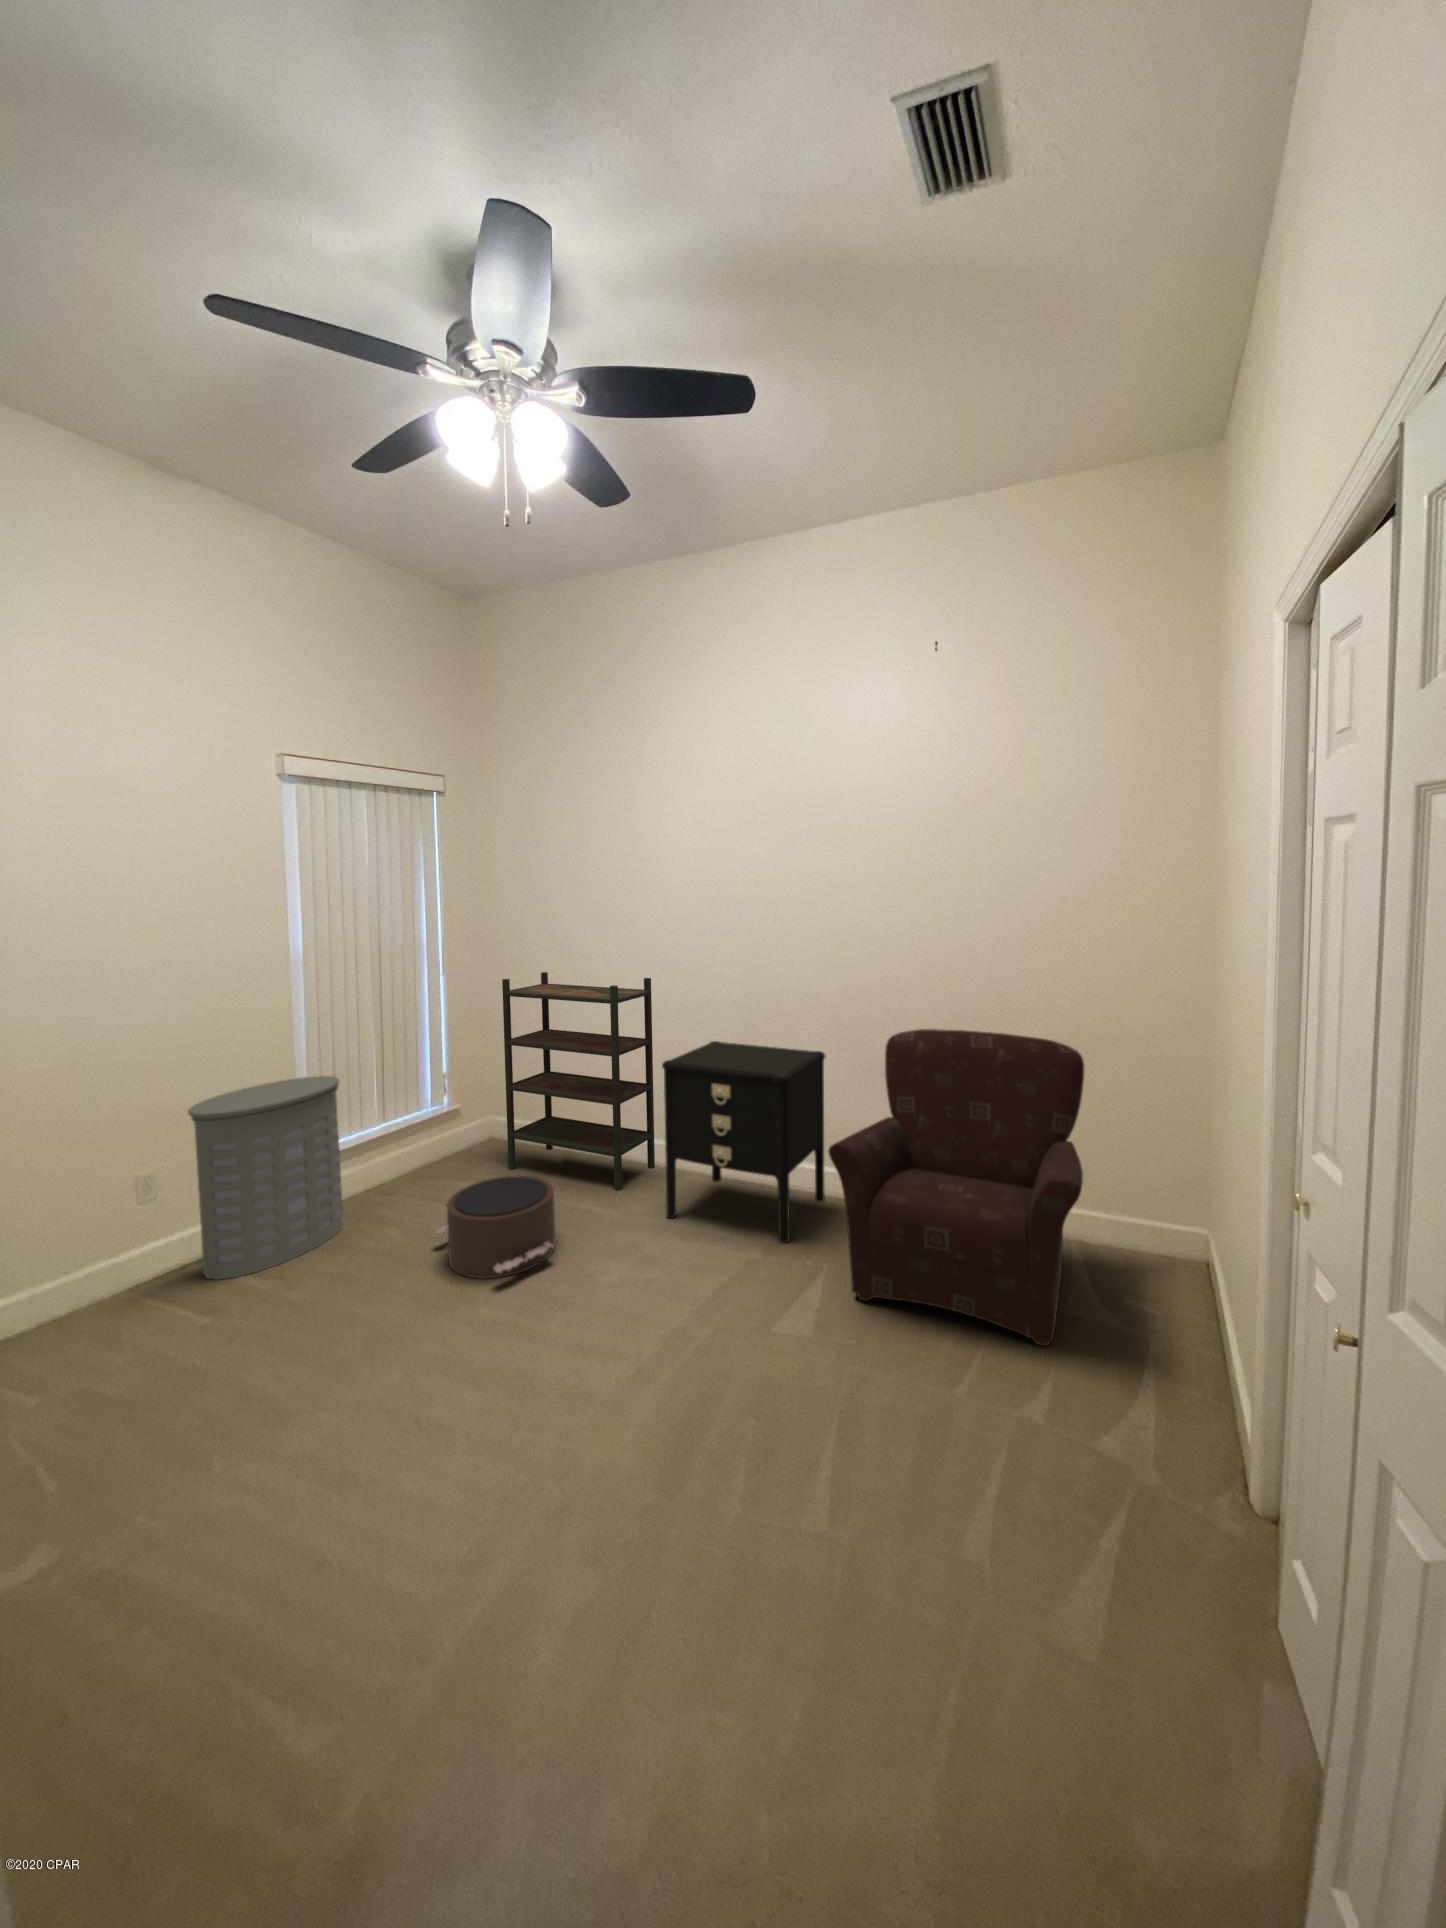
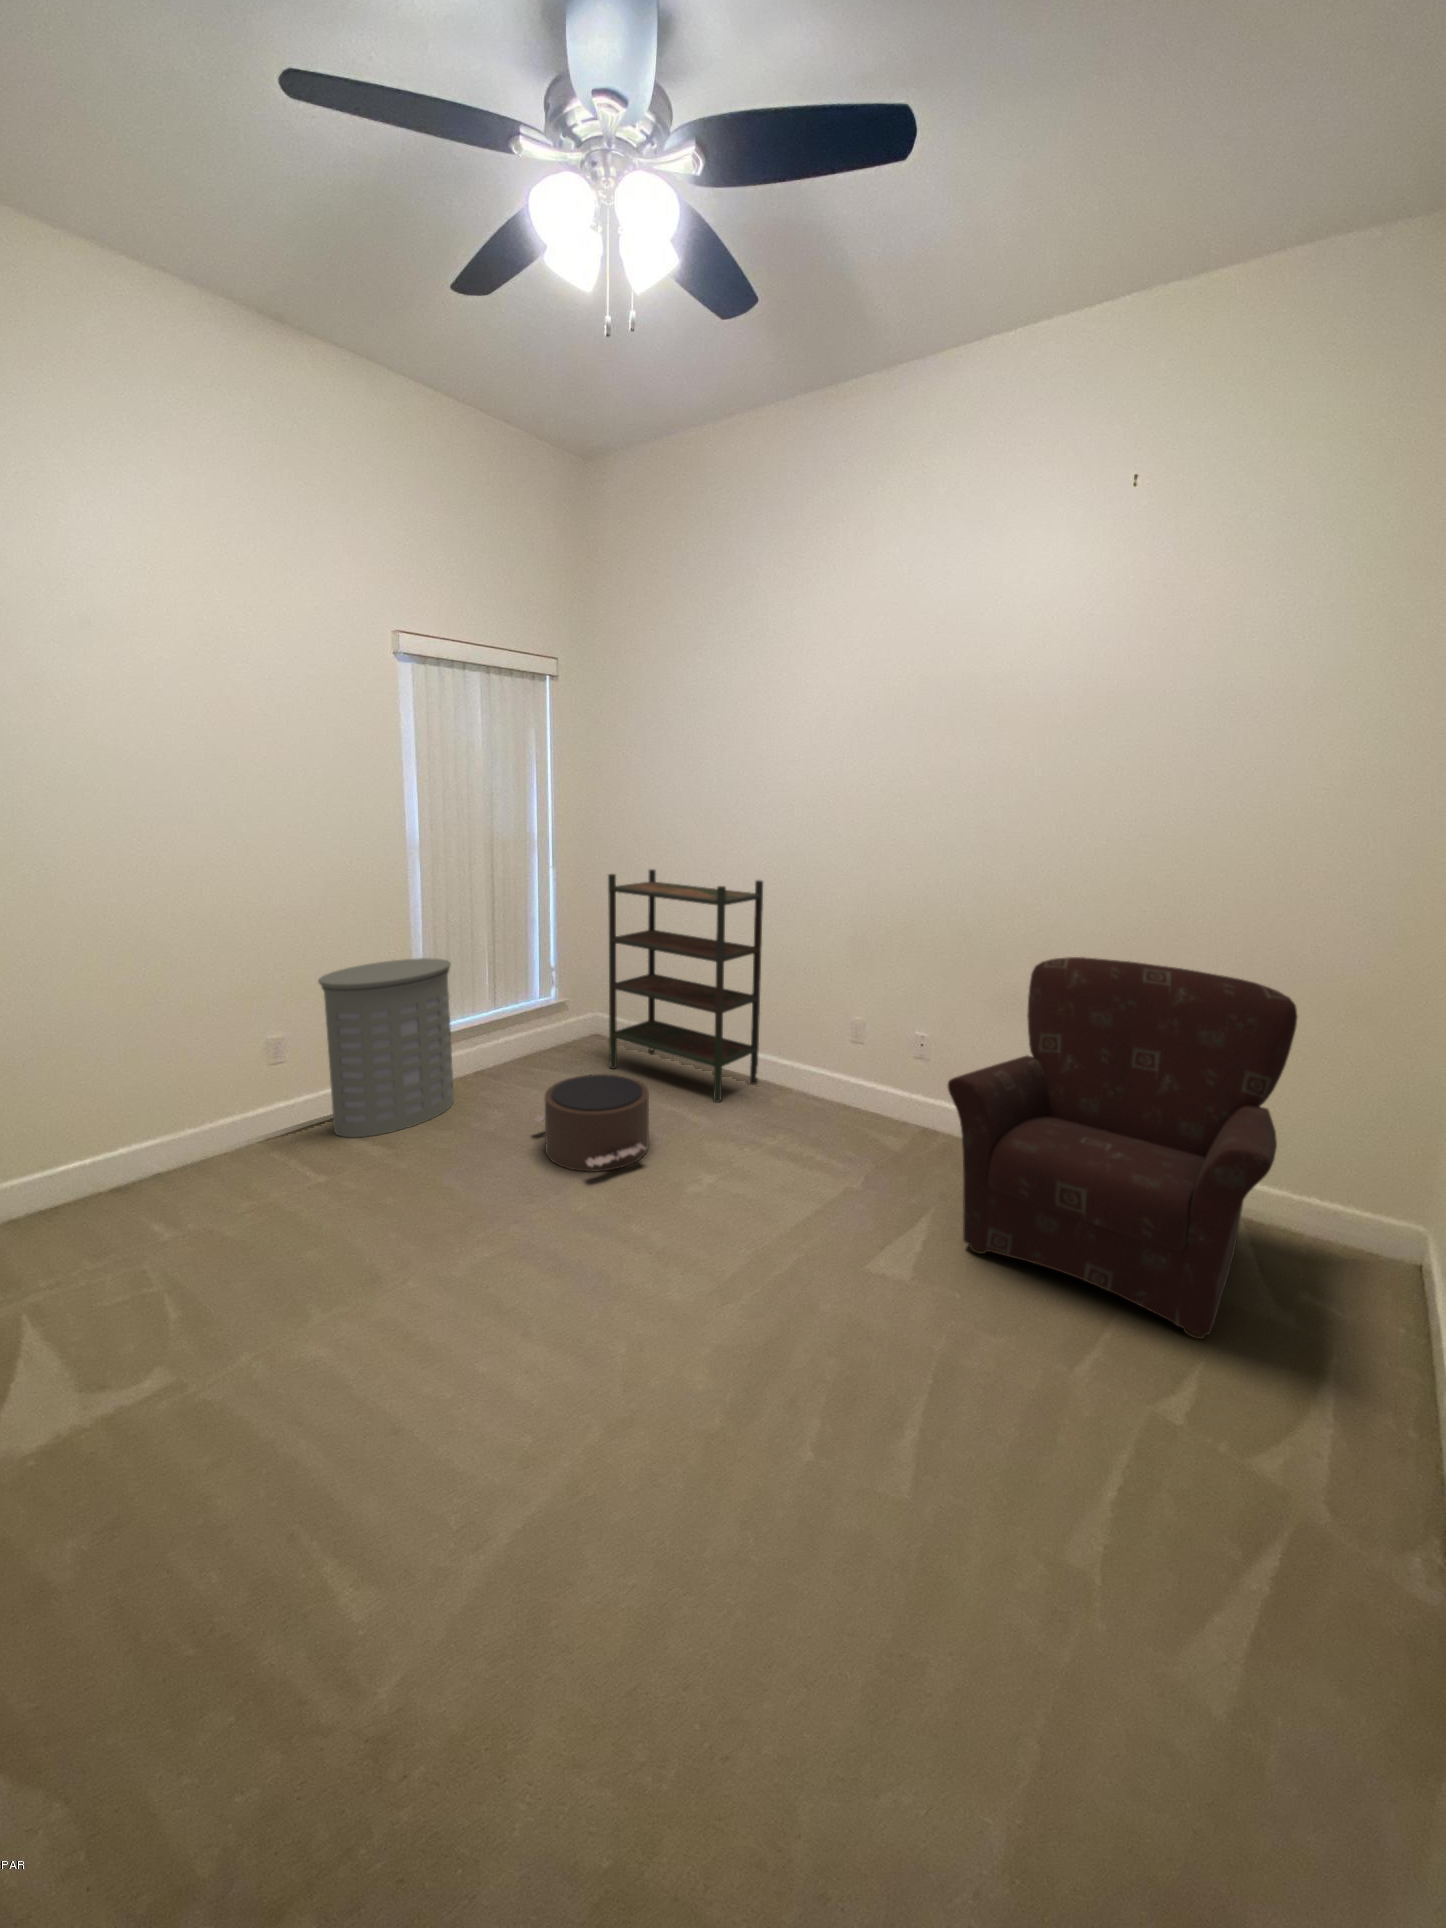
nightstand: present [662,1041,825,1243] -> none [765,954,957,1180]

